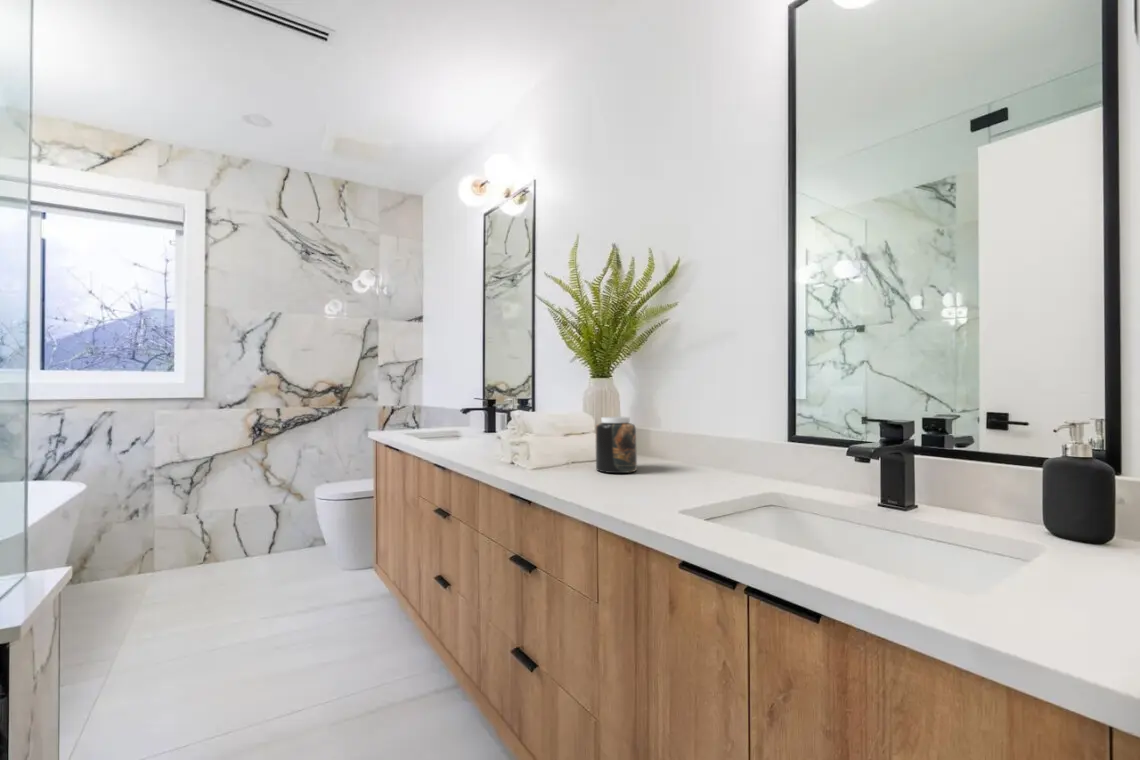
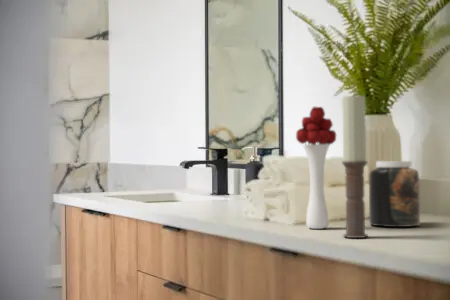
candle: none [572,361,595,492] -> present [342,95,368,238]
flower bouquet: none [535,372,568,477] -> present [296,107,336,229]

